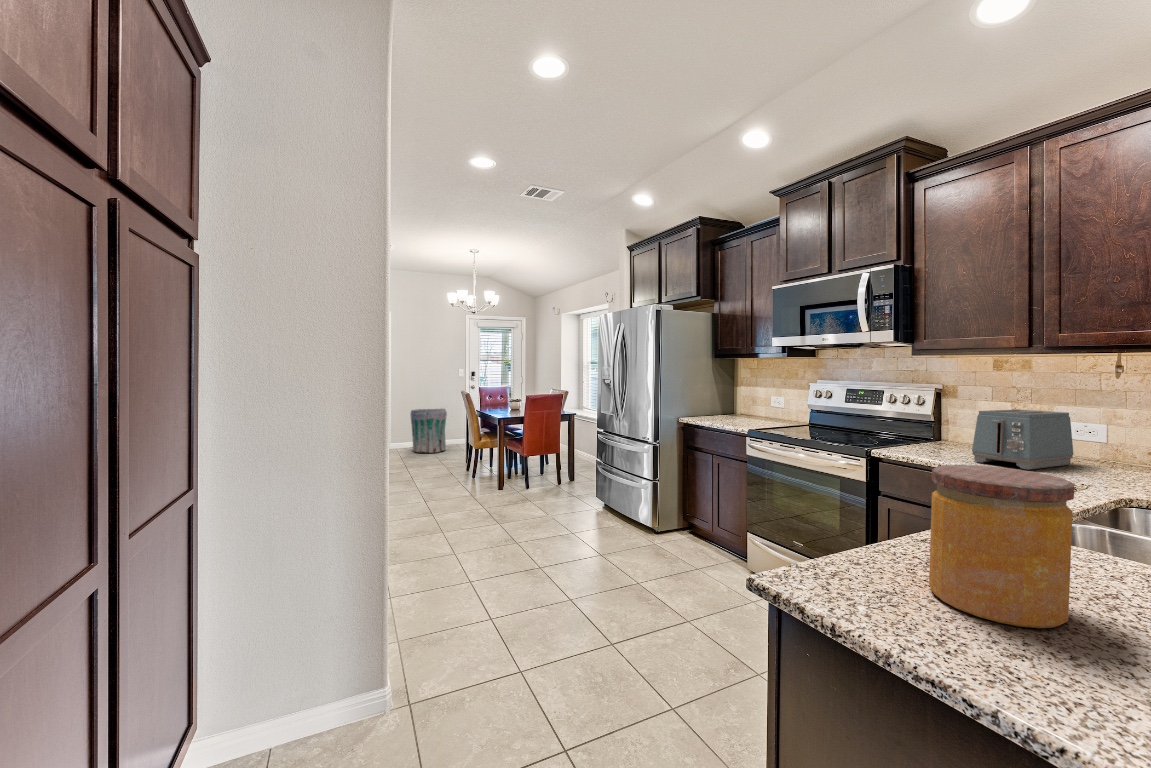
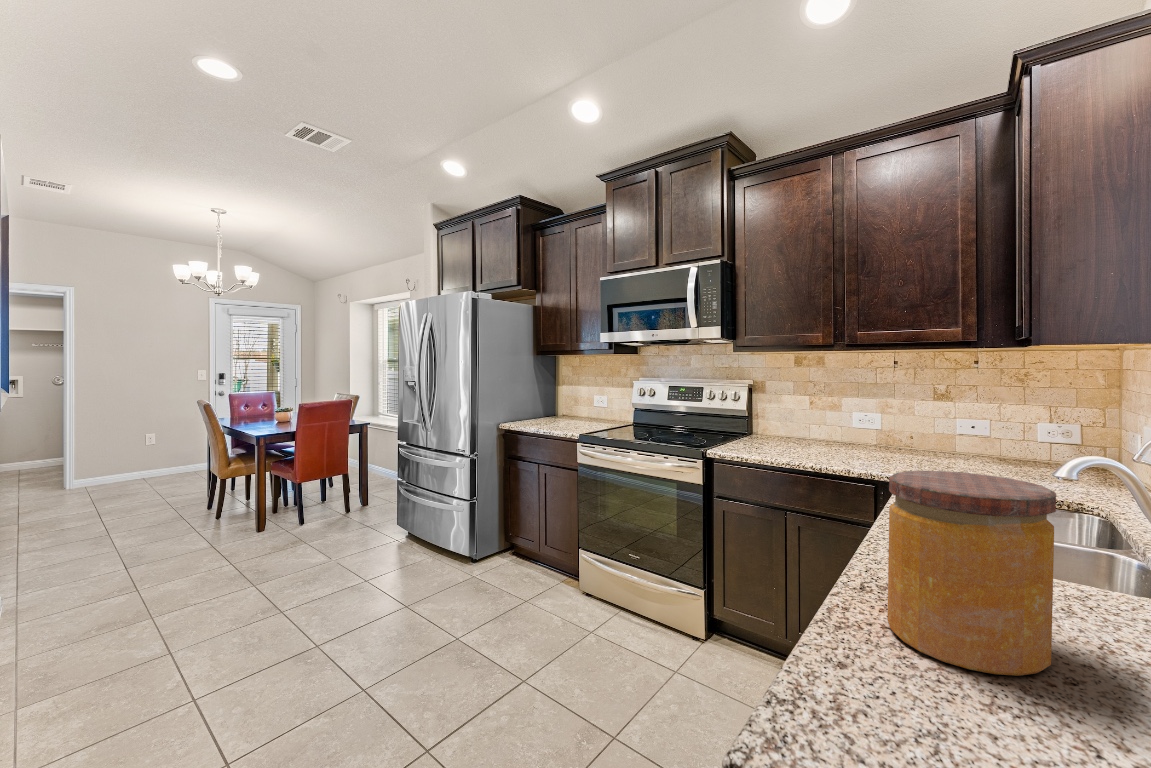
trash can: present [411,409,447,453] -> none [118,423,180,486]
toaster: present [972,409,1073,470] -> none [798,404,872,462]

